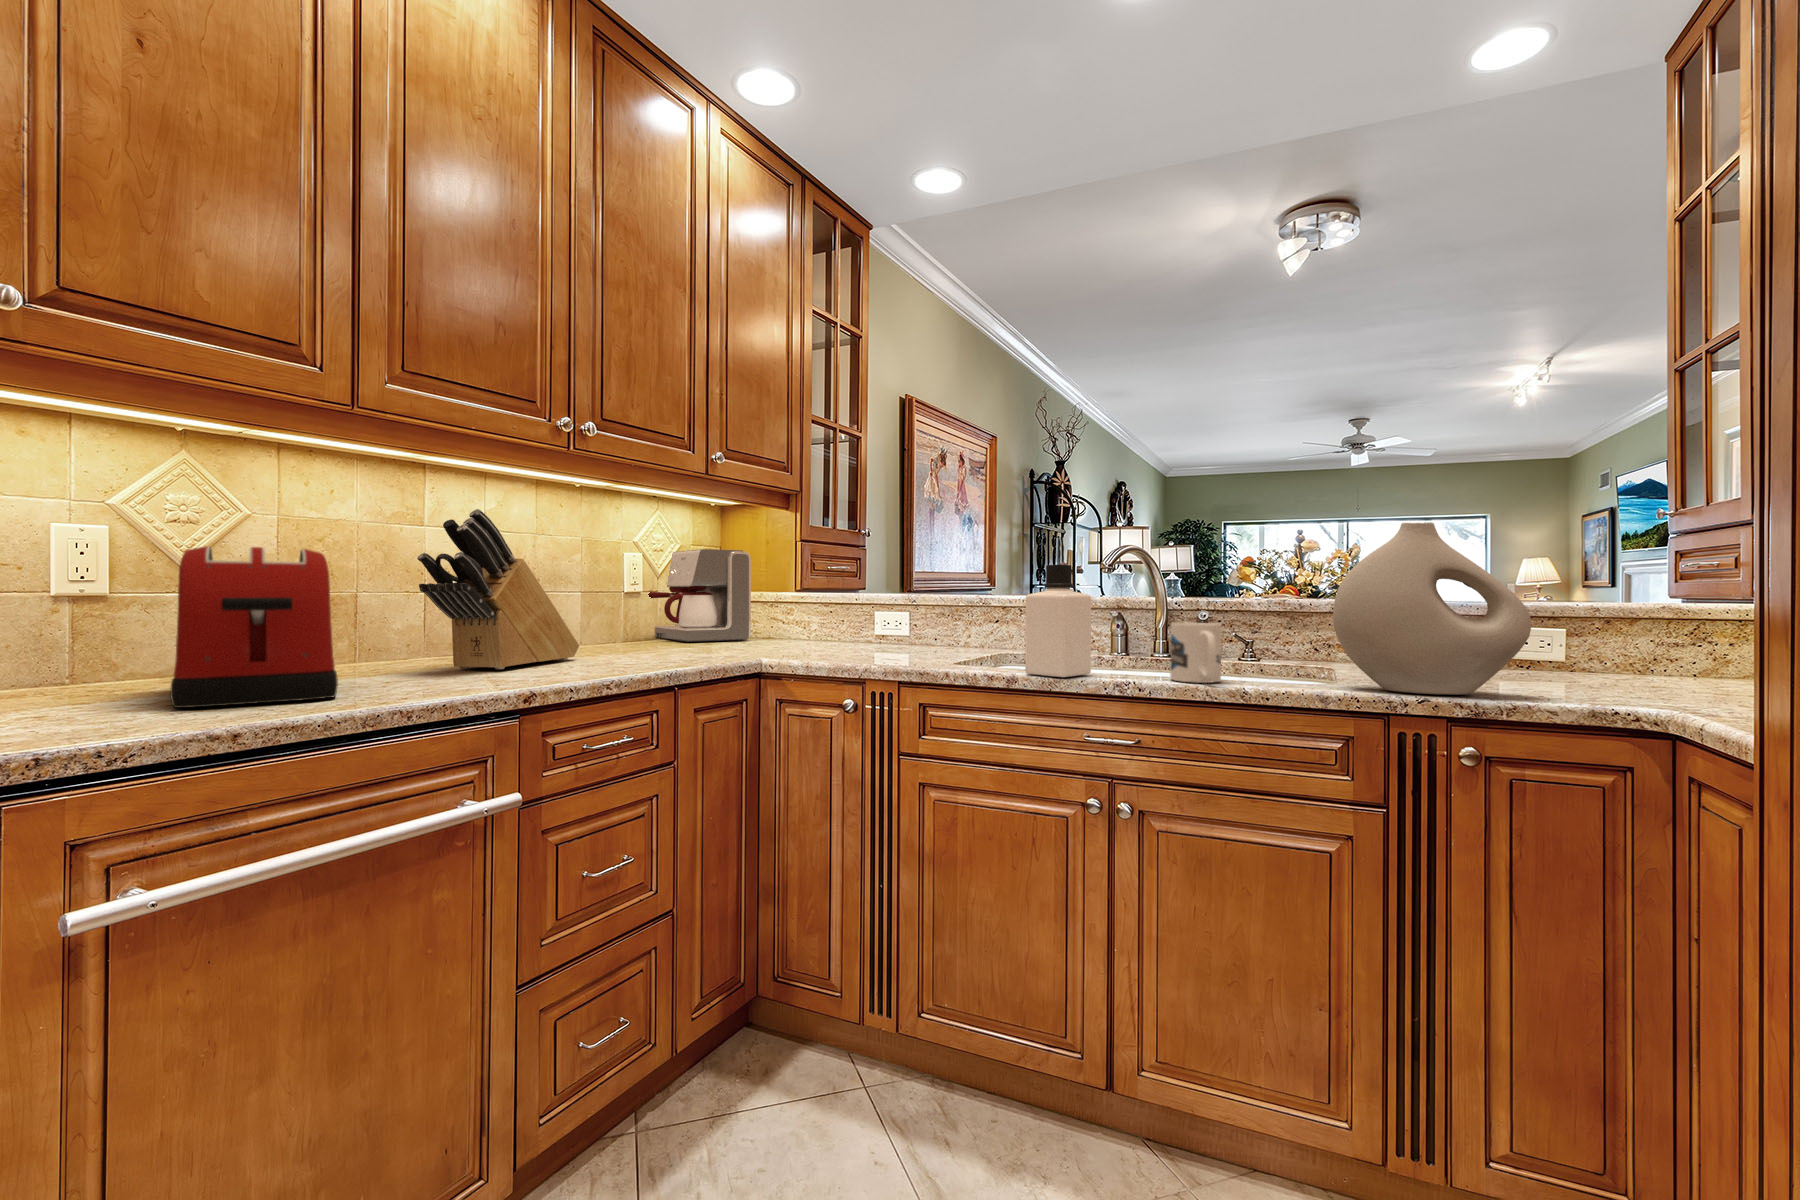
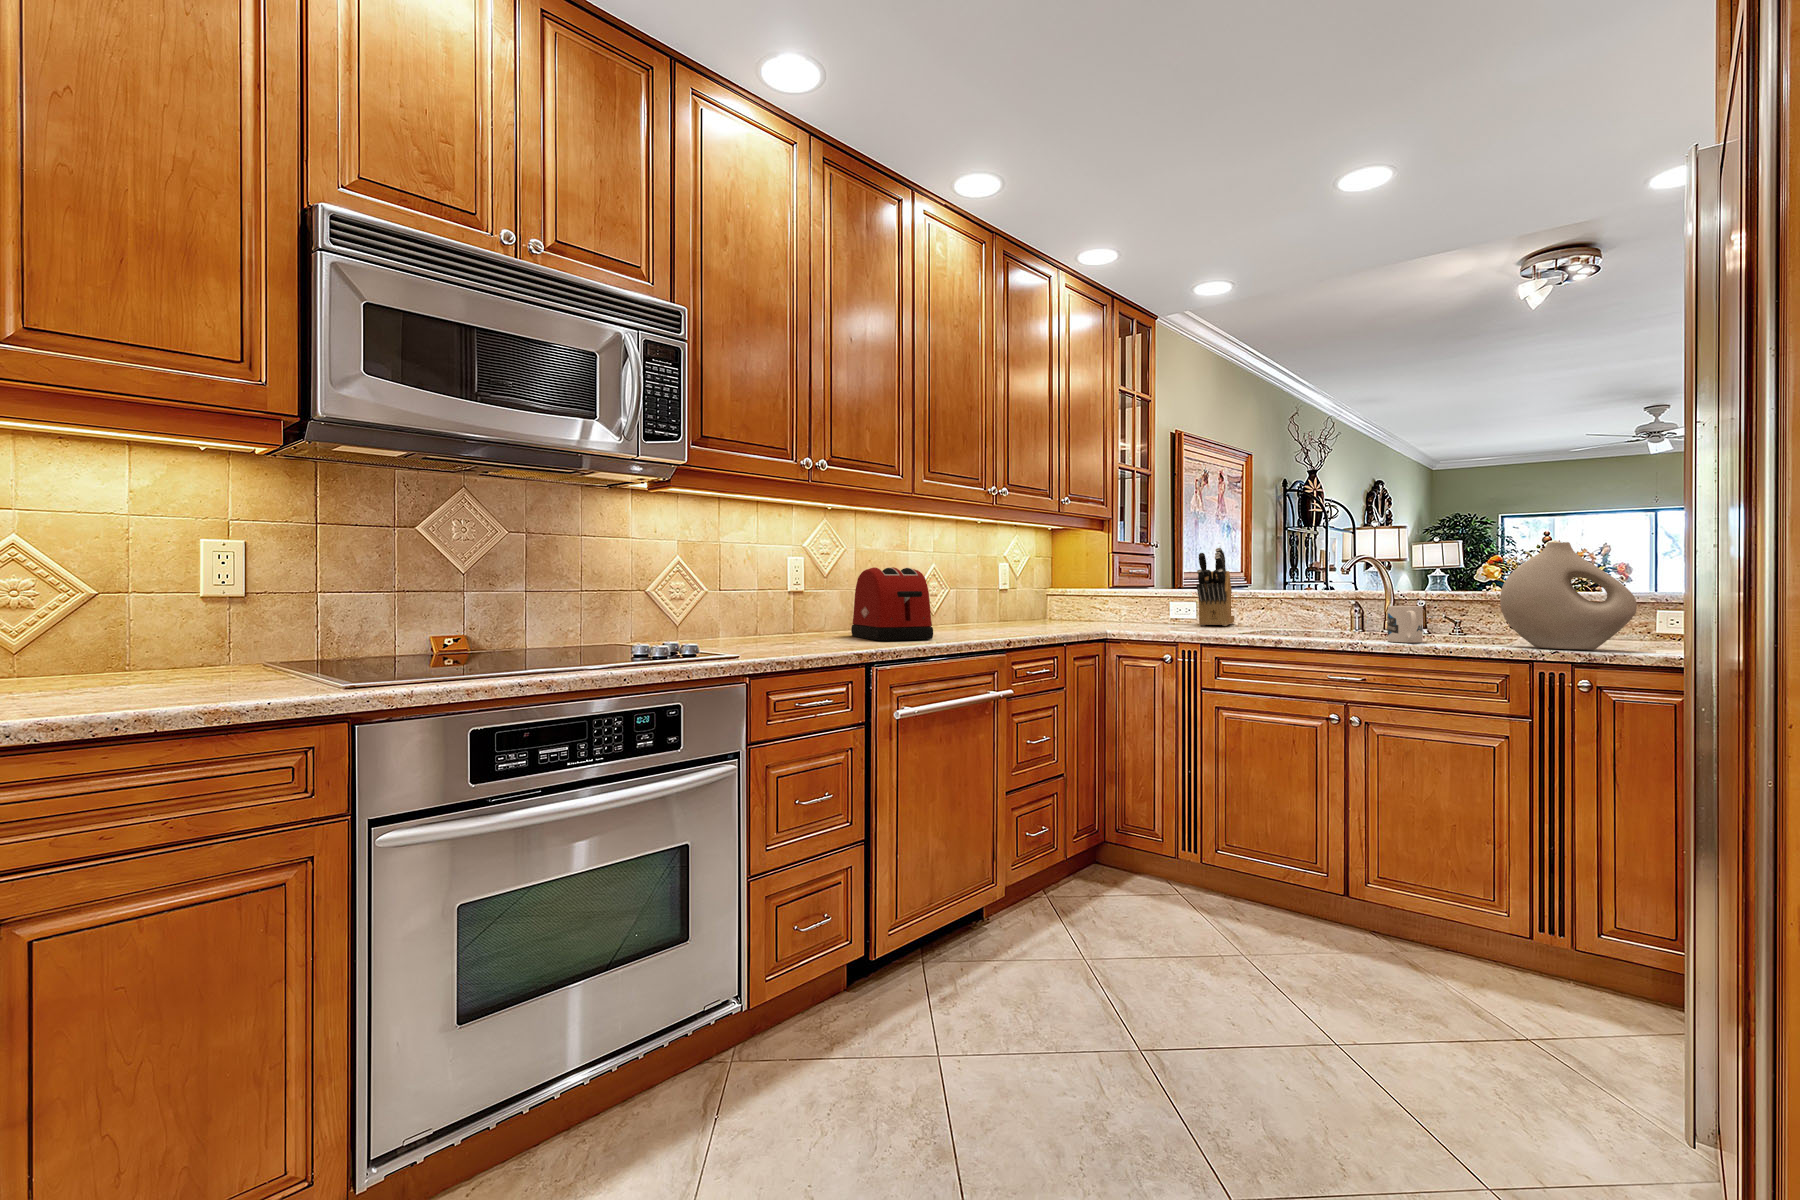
knife block: present [417,509,579,669] -> present [1196,548,1234,626]
coffee maker: present [648,549,751,642] -> none [1011,560,1083,621]
bottle: present [1025,565,1091,677] -> none [1288,570,1333,639]

